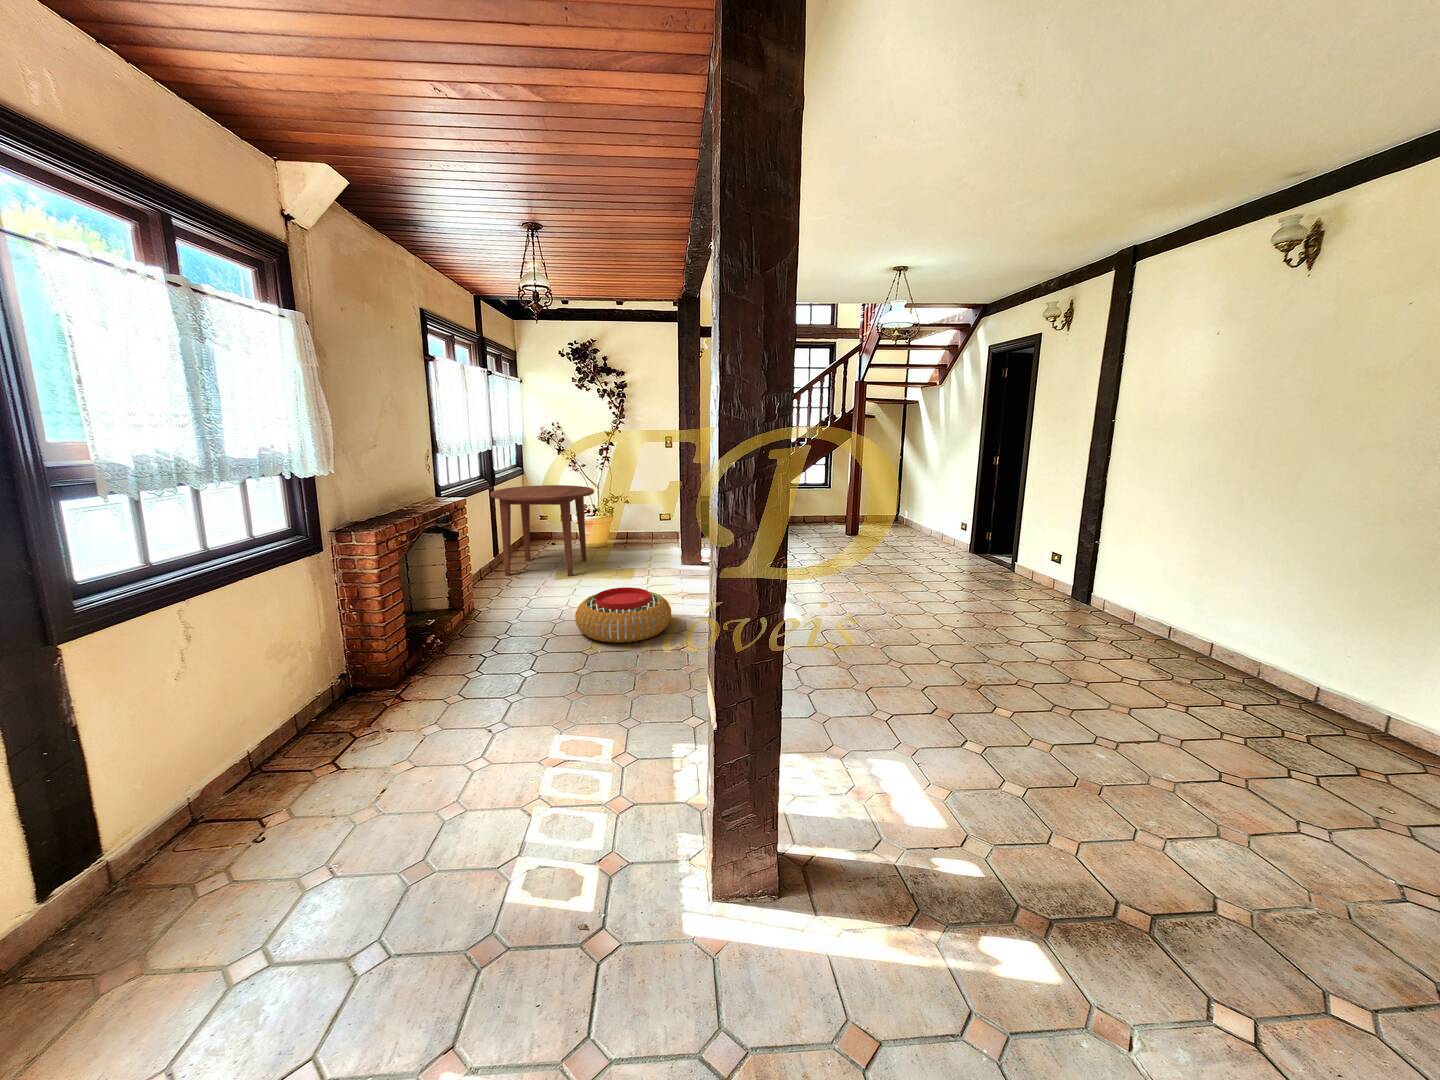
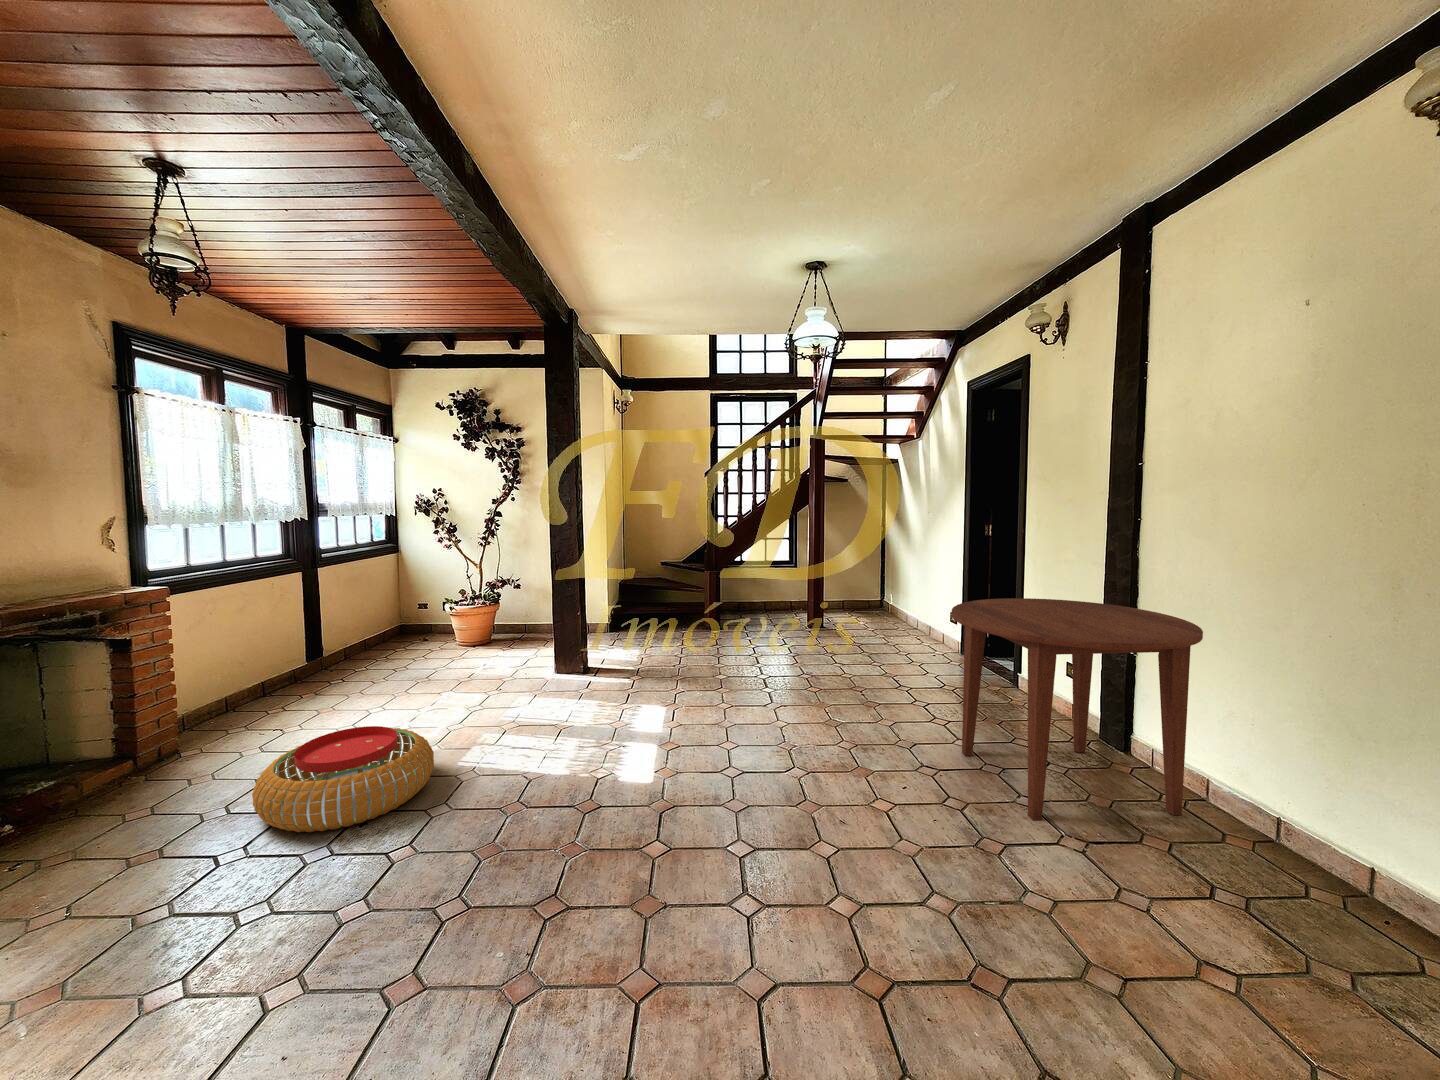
dining table: present [490,485,594,576] -> present [952,598,1203,820]

